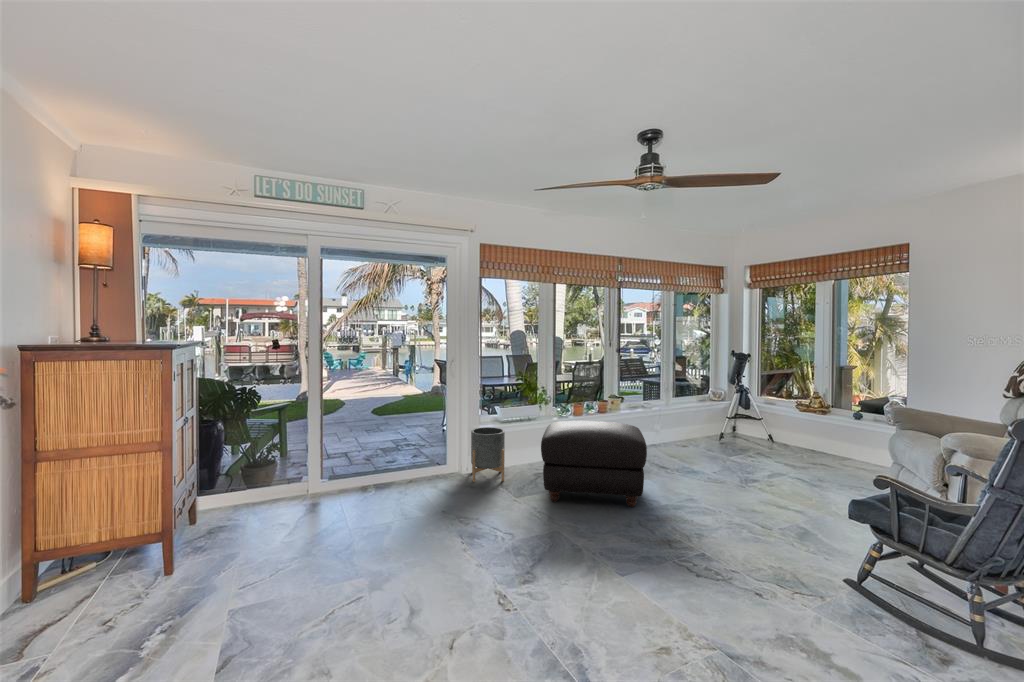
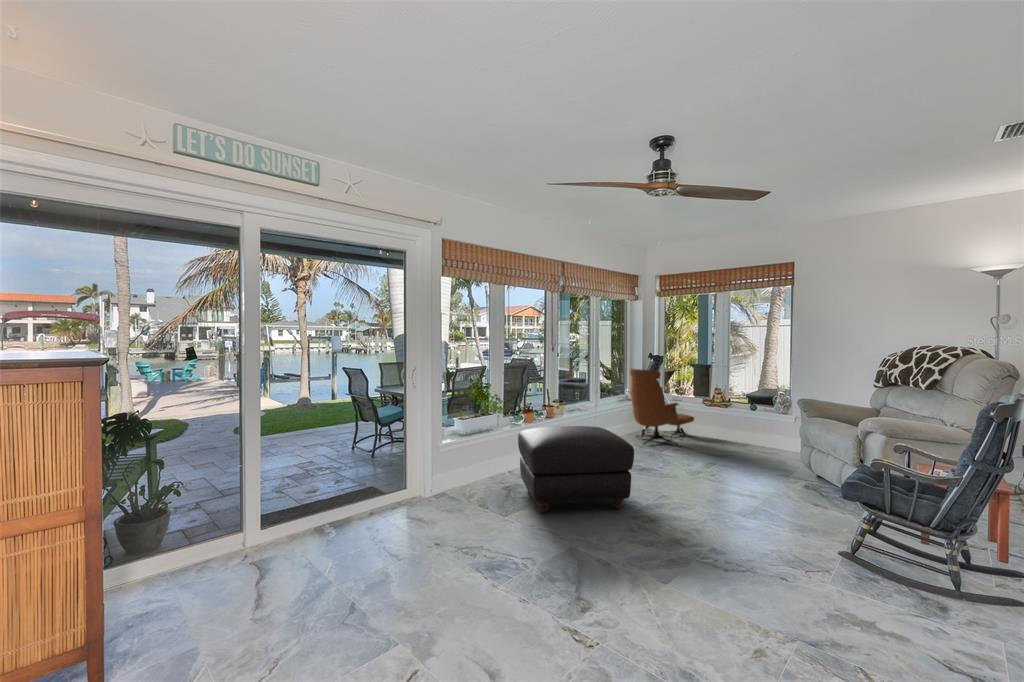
lounge chair: none [701,367,788,454] -> present [629,368,694,445]
planter: present [471,427,505,482] -> none [433,440,475,502]

